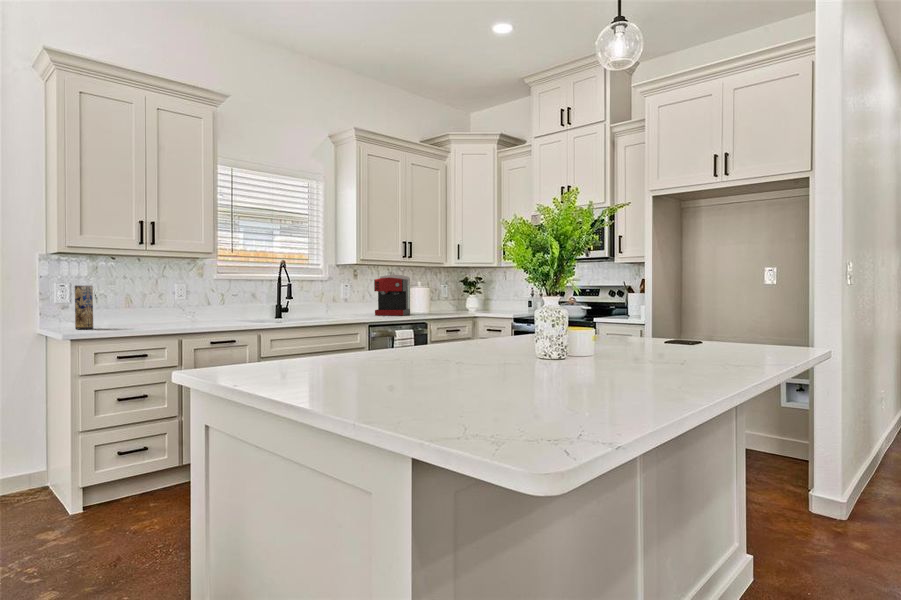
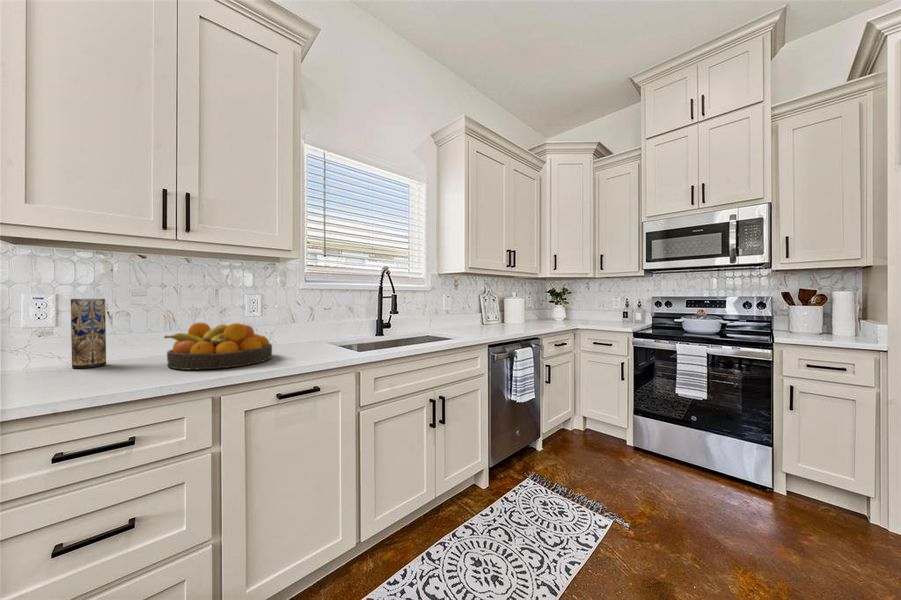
coffee maker: present [374,275,410,315] -> none [480,285,514,329]
fruit bowl: none [135,301,200,329] -> present [164,323,272,370]

